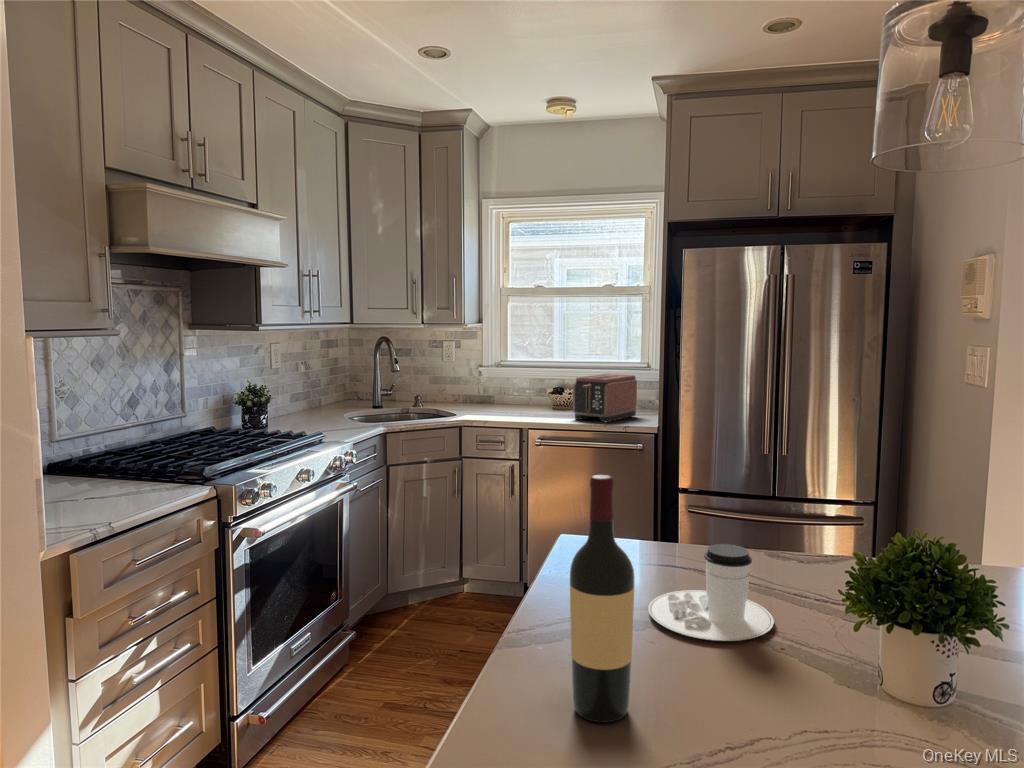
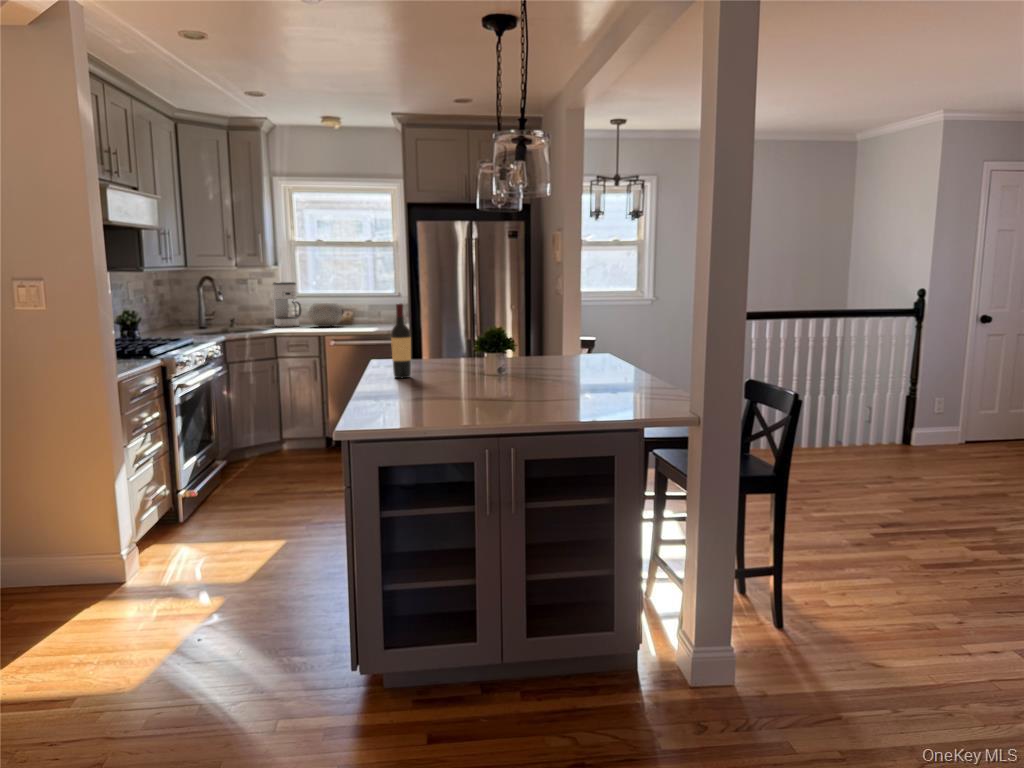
coffee maker: none [472,344,508,408] -> present [272,282,301,327]
toaster: present [573,374,637,422] -> none [352,299,392,328]
bowl: none [513,377,562,413] -> present [308,303,342,327]
coffee cup: present [648,544,774,641] -> none [414,339,458,368]

